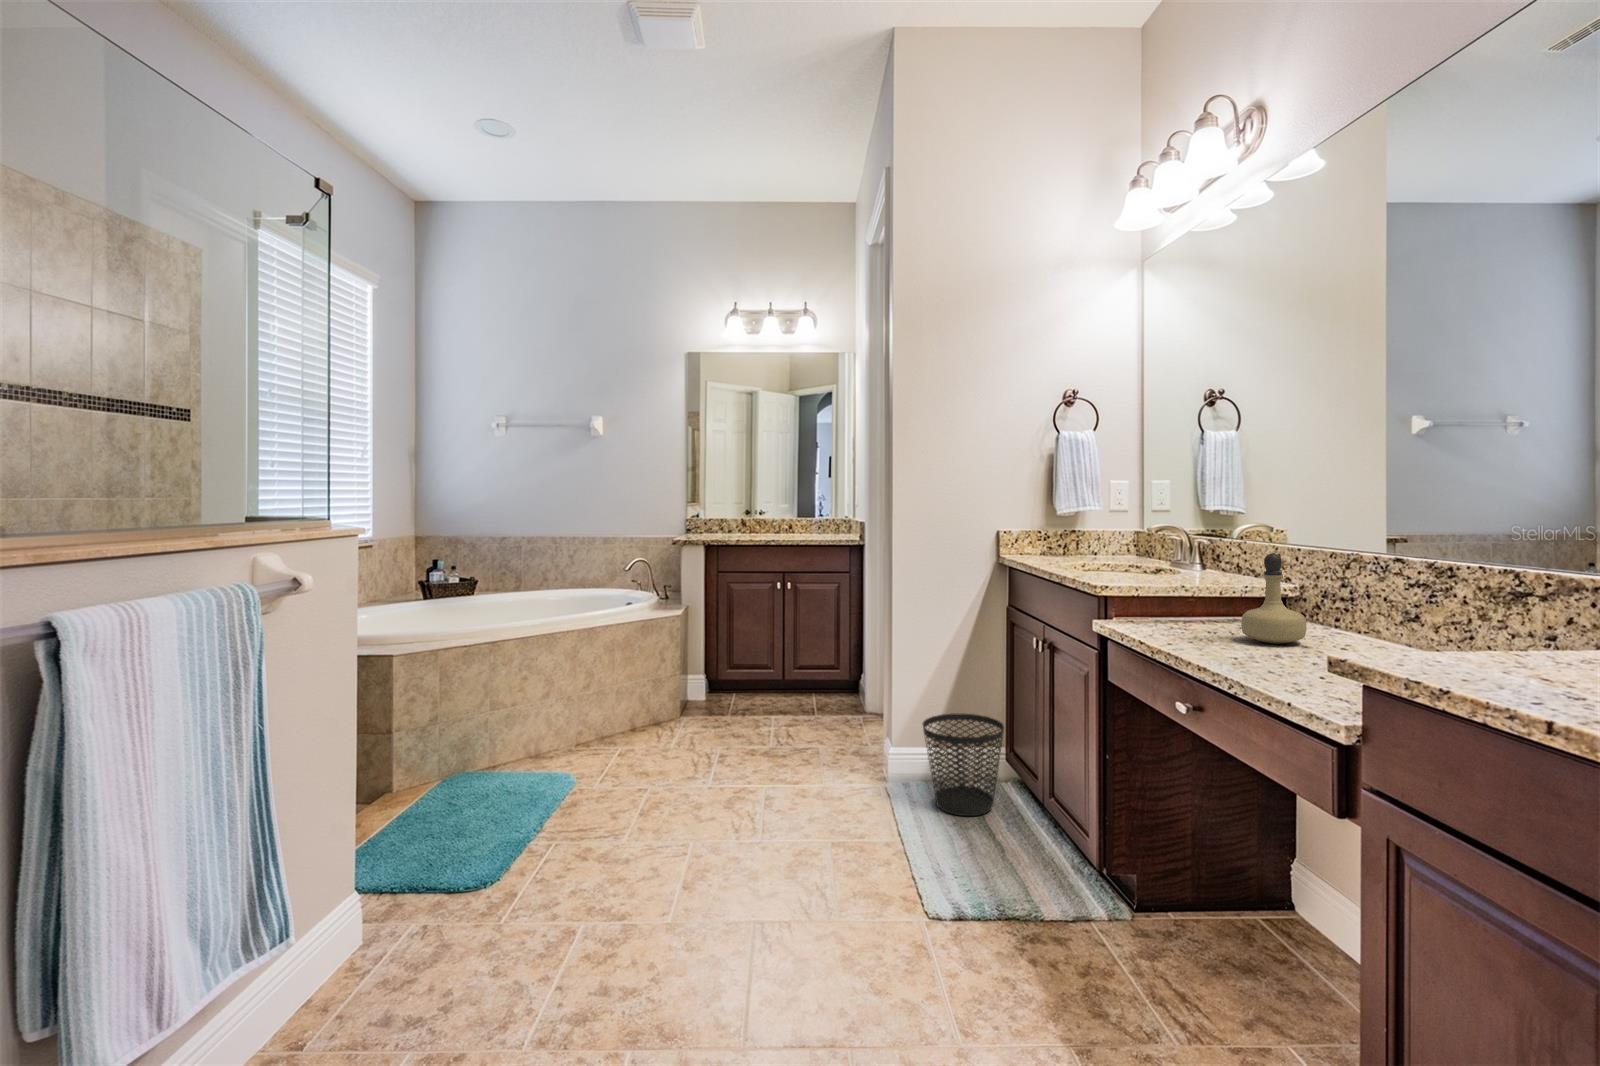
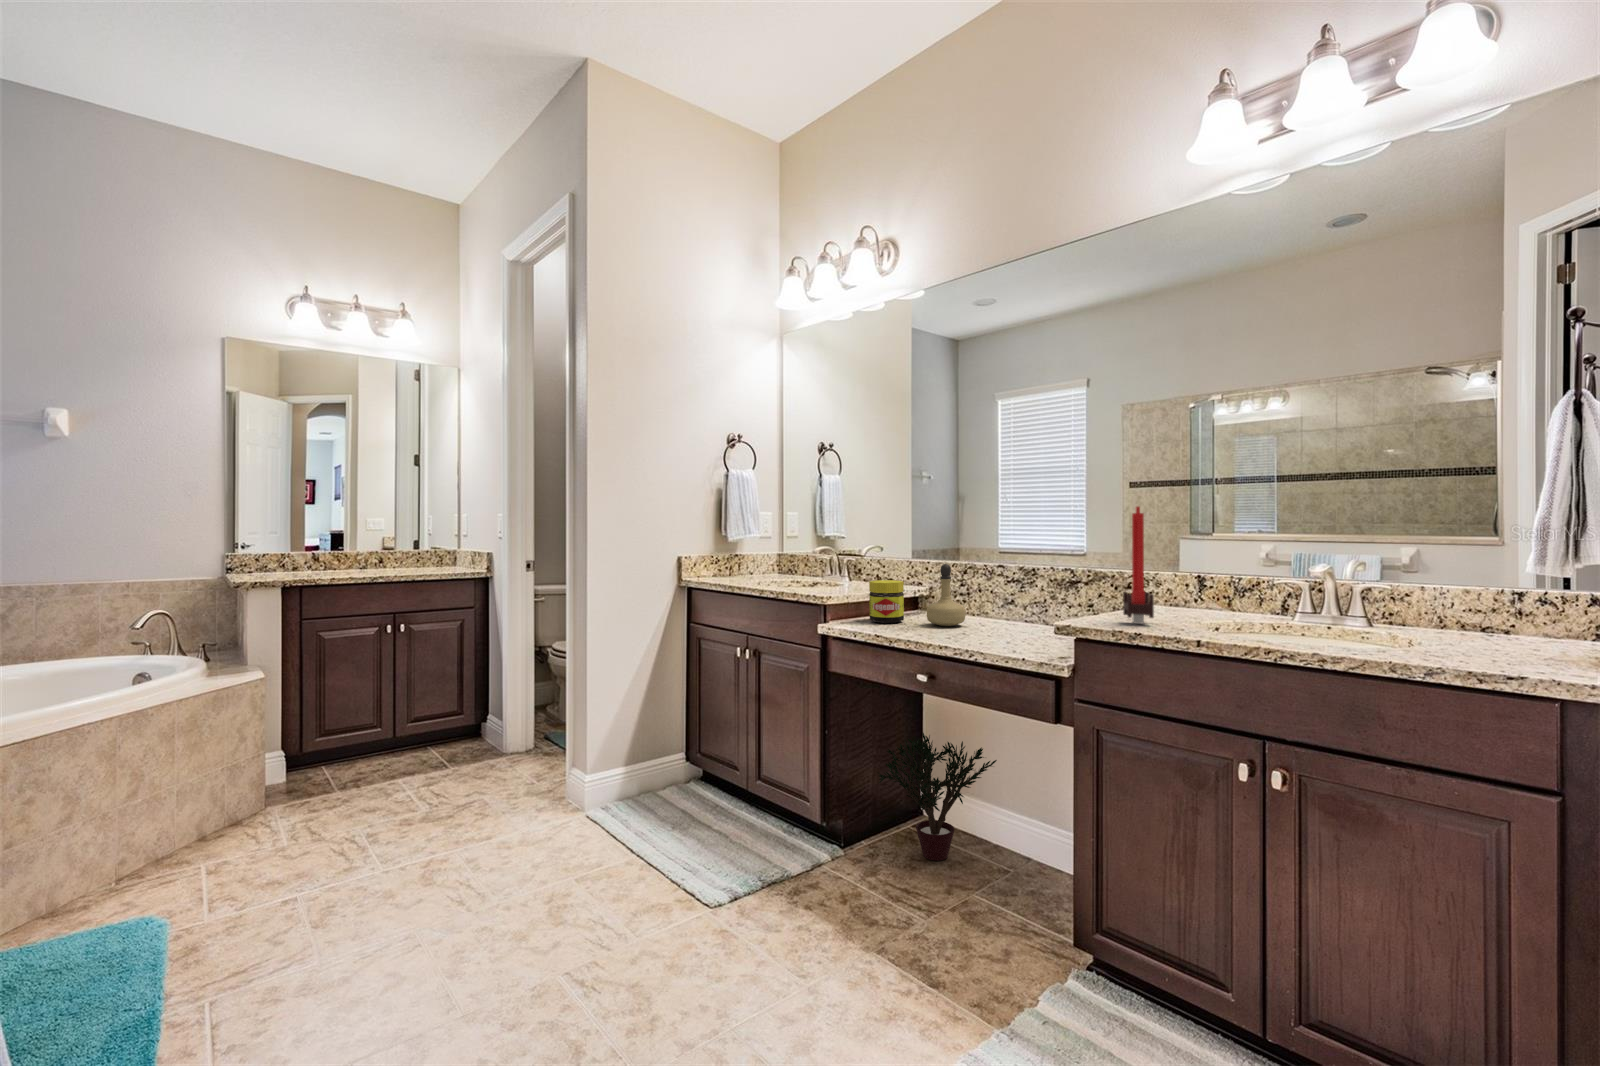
candle: none [1477,457,1545,676] -> present [1123,506,1154,623]
jar: none [1169,573,1218,631] -> present [869,580,904,623]
wastebasket: present [923,714,1004,816] -> none [624,723,700,819]
potted plant: none [1164,786,1371,973] -> present [878,733,997,861]

